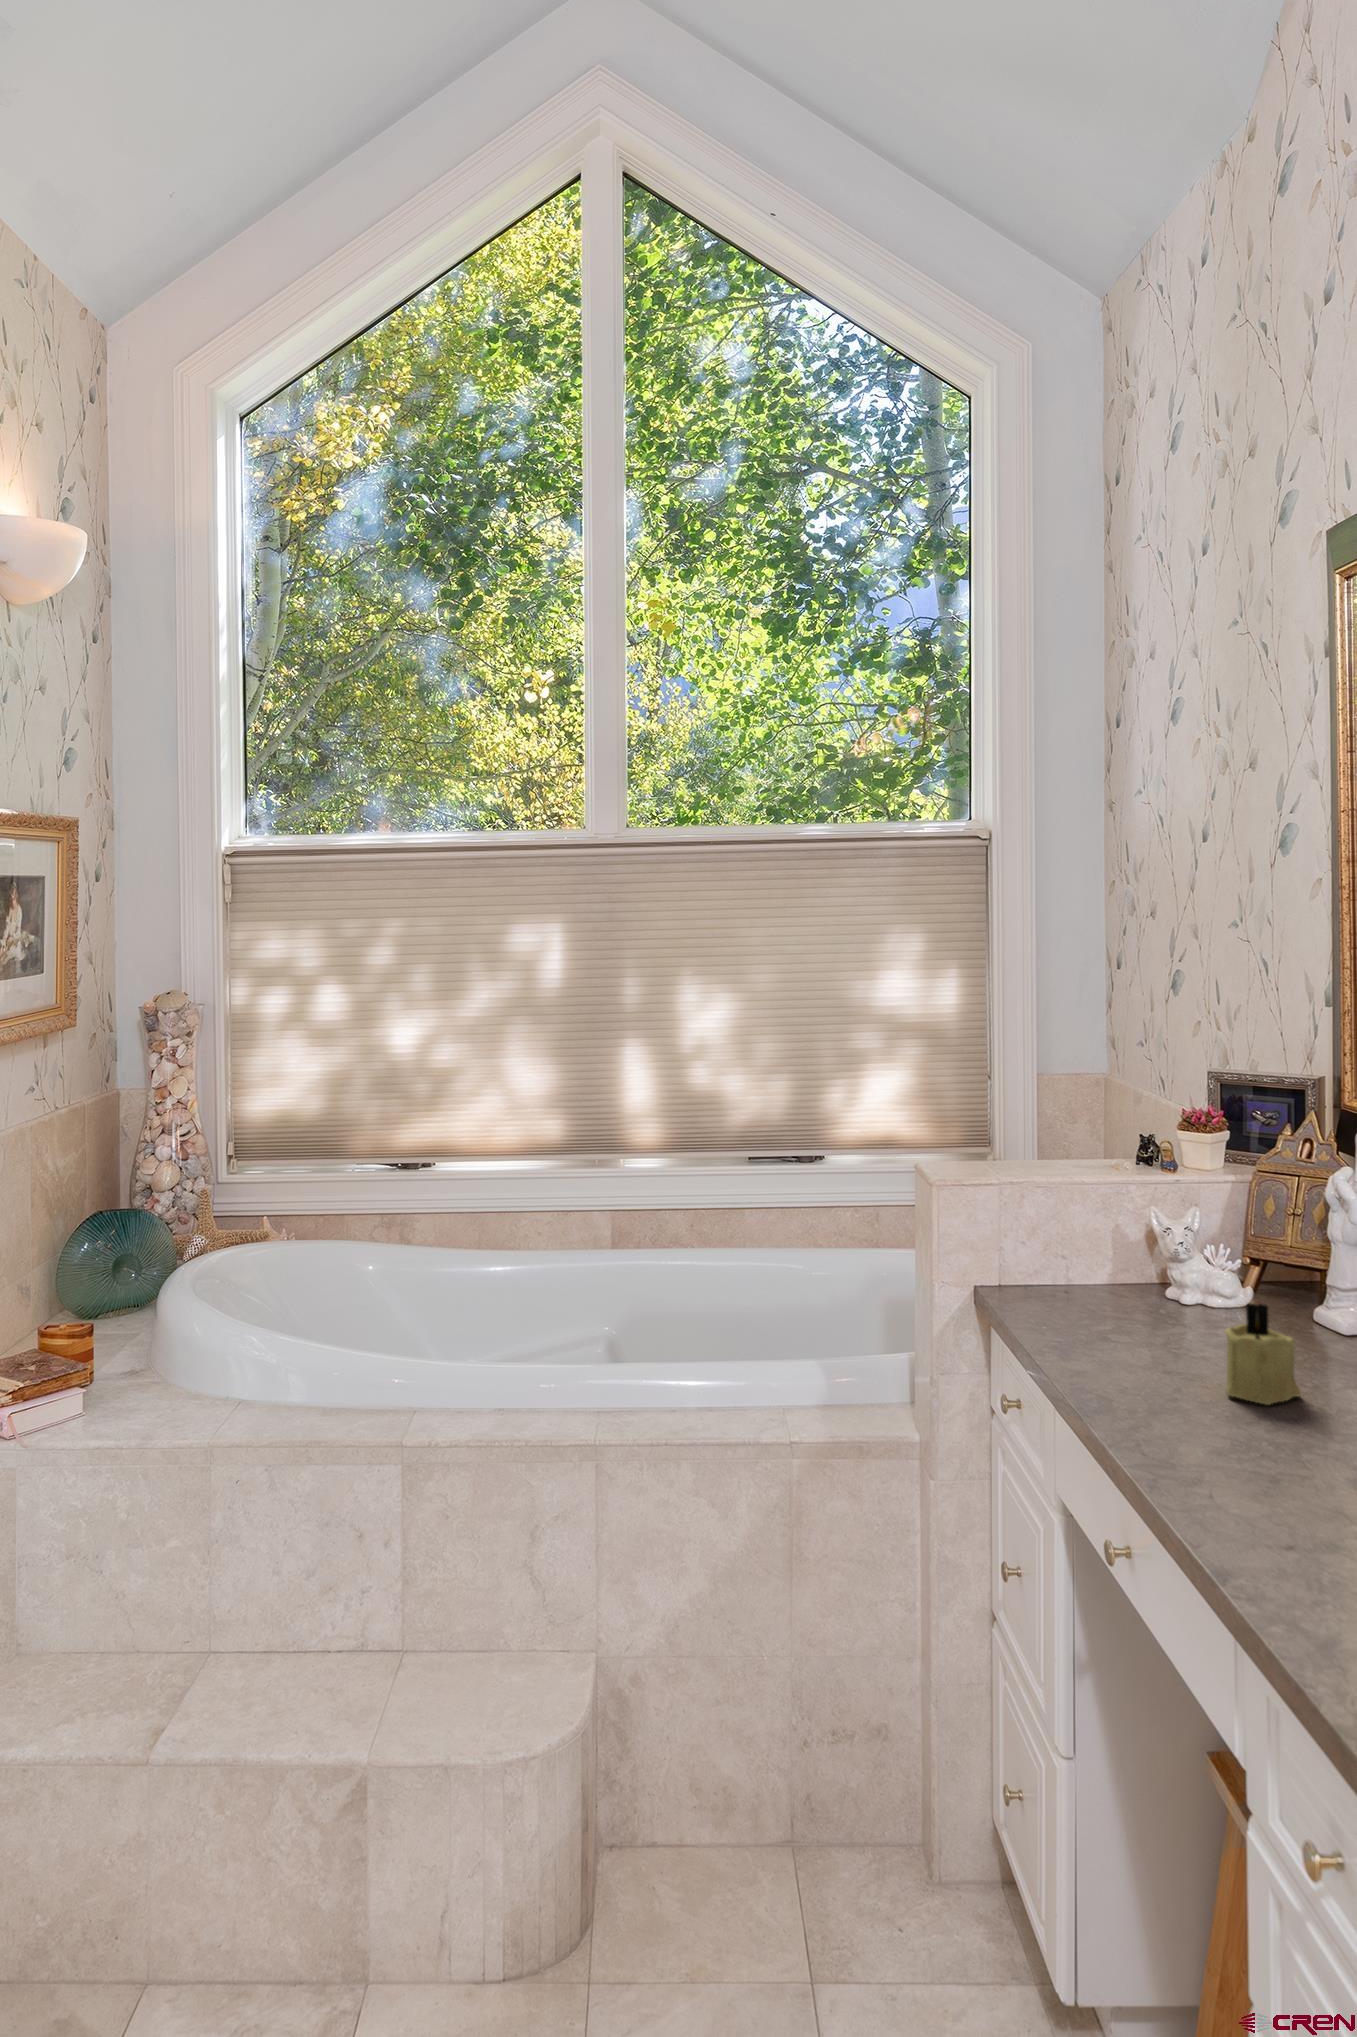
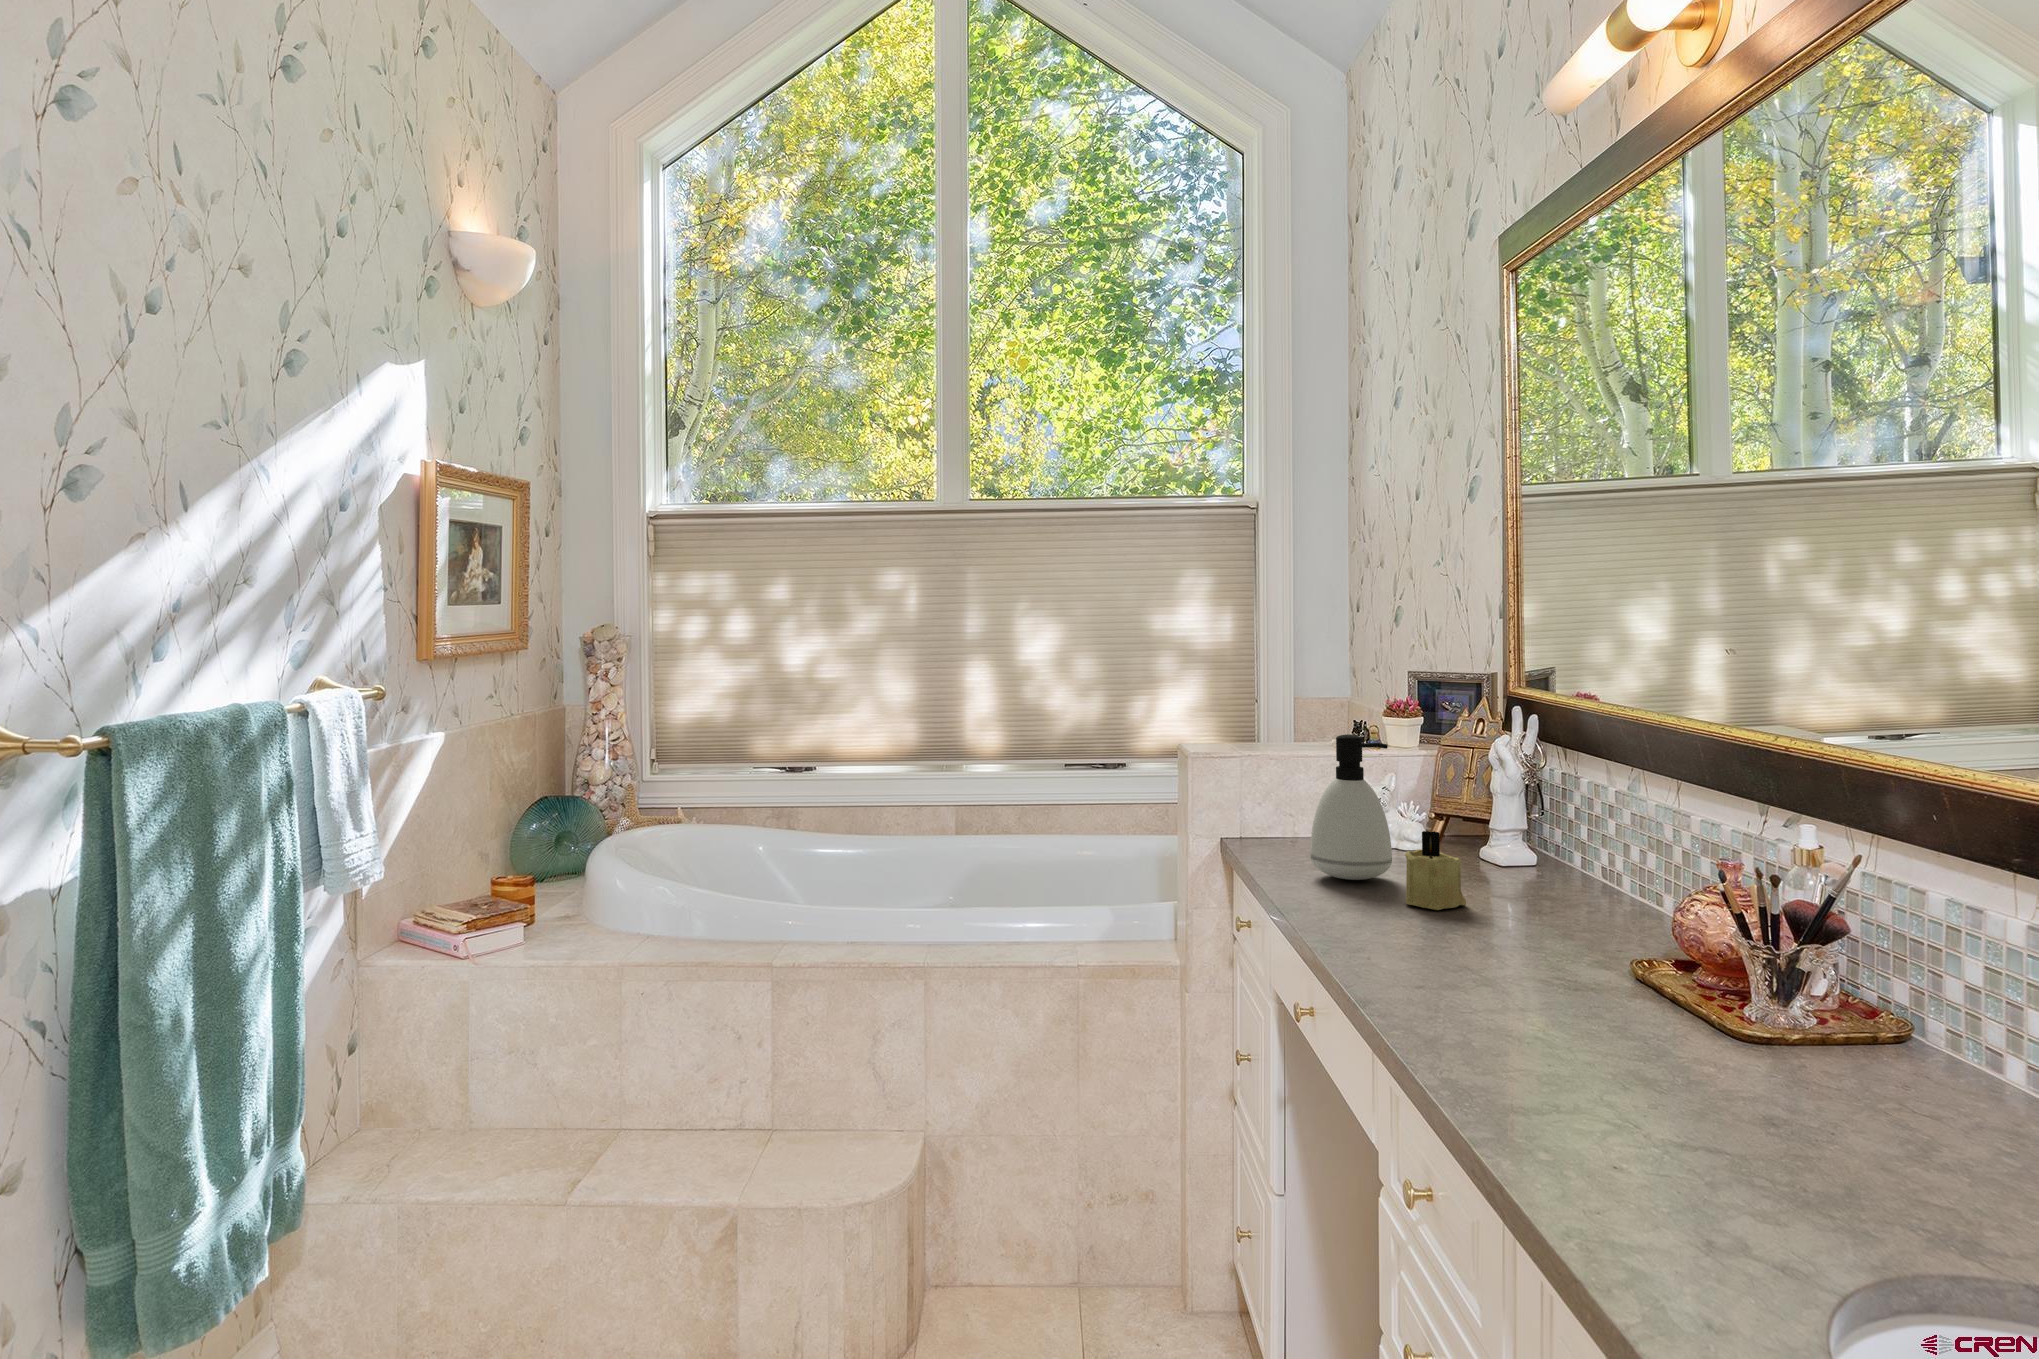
soap dispenser: none [1101,1173,1203,1356] -> present [1310,734,1392,880]

